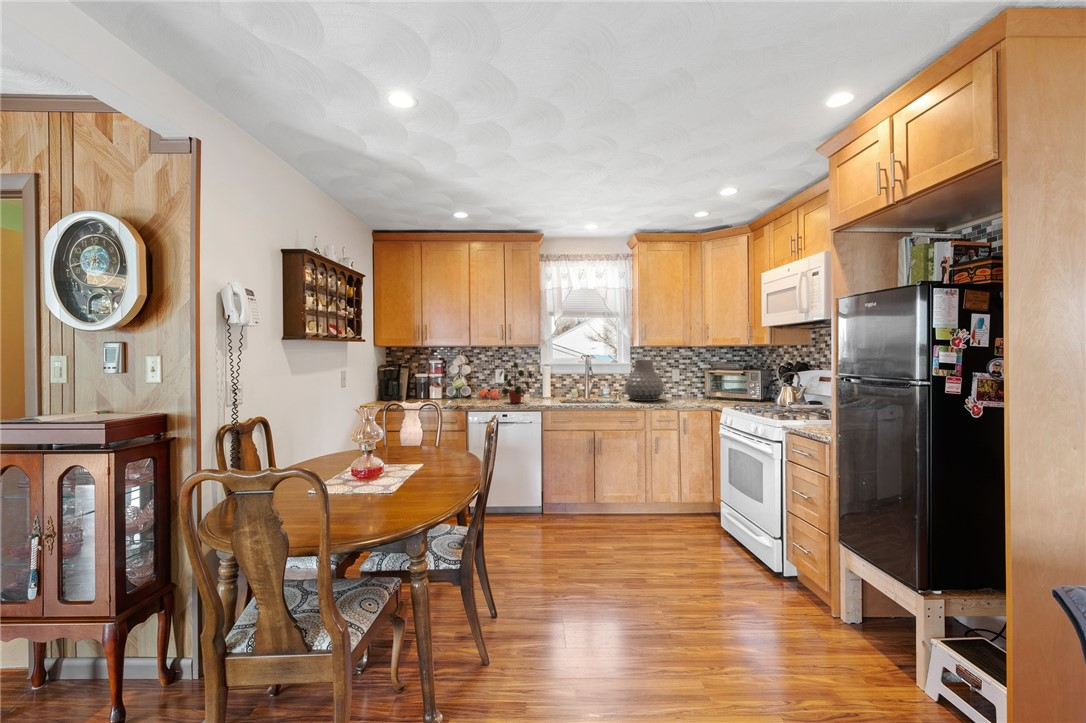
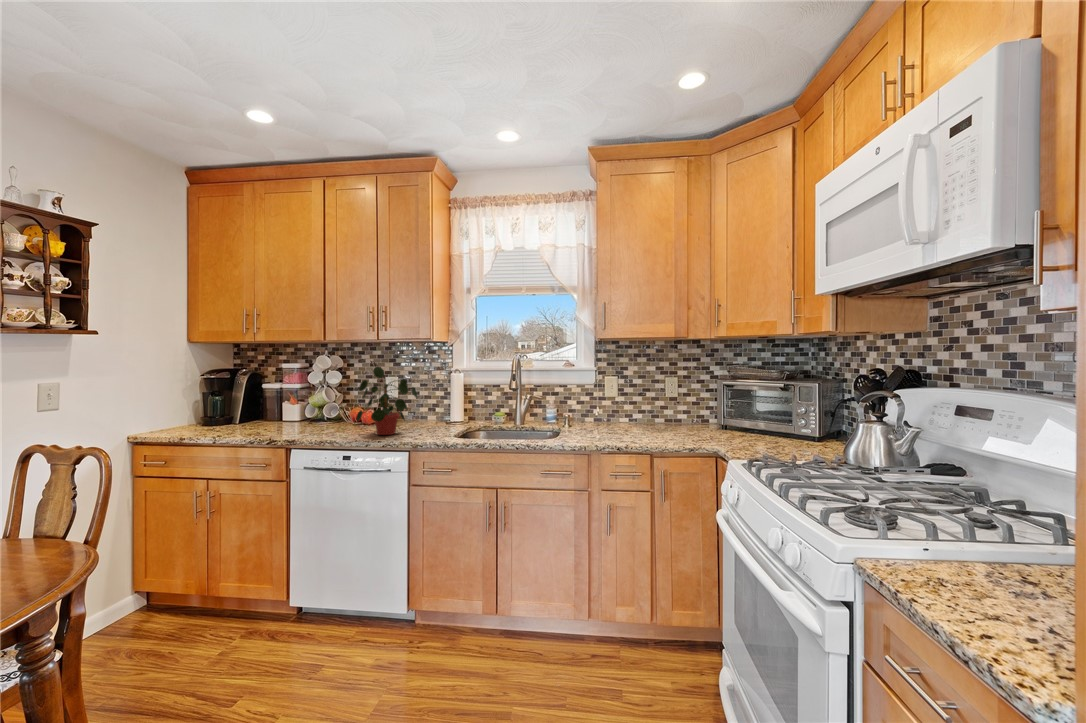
vase: present [625,360,664,401] -> none [574,363,642,434]

